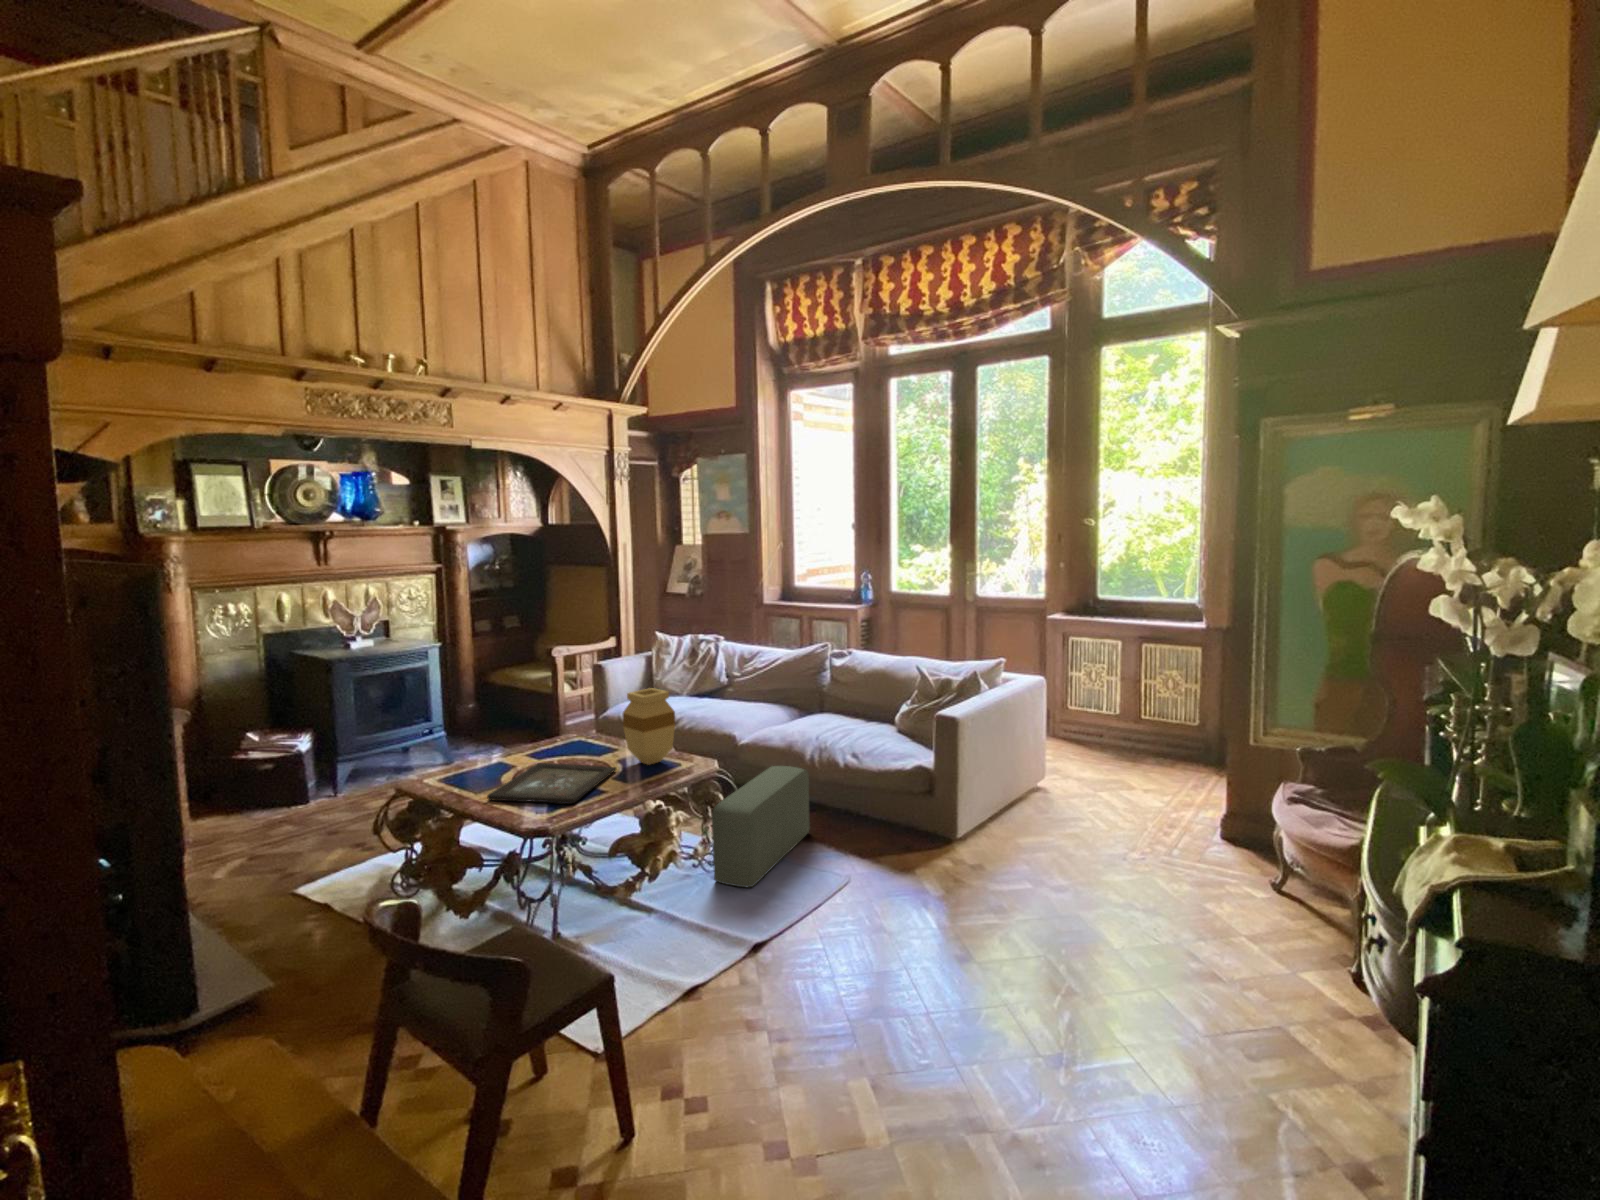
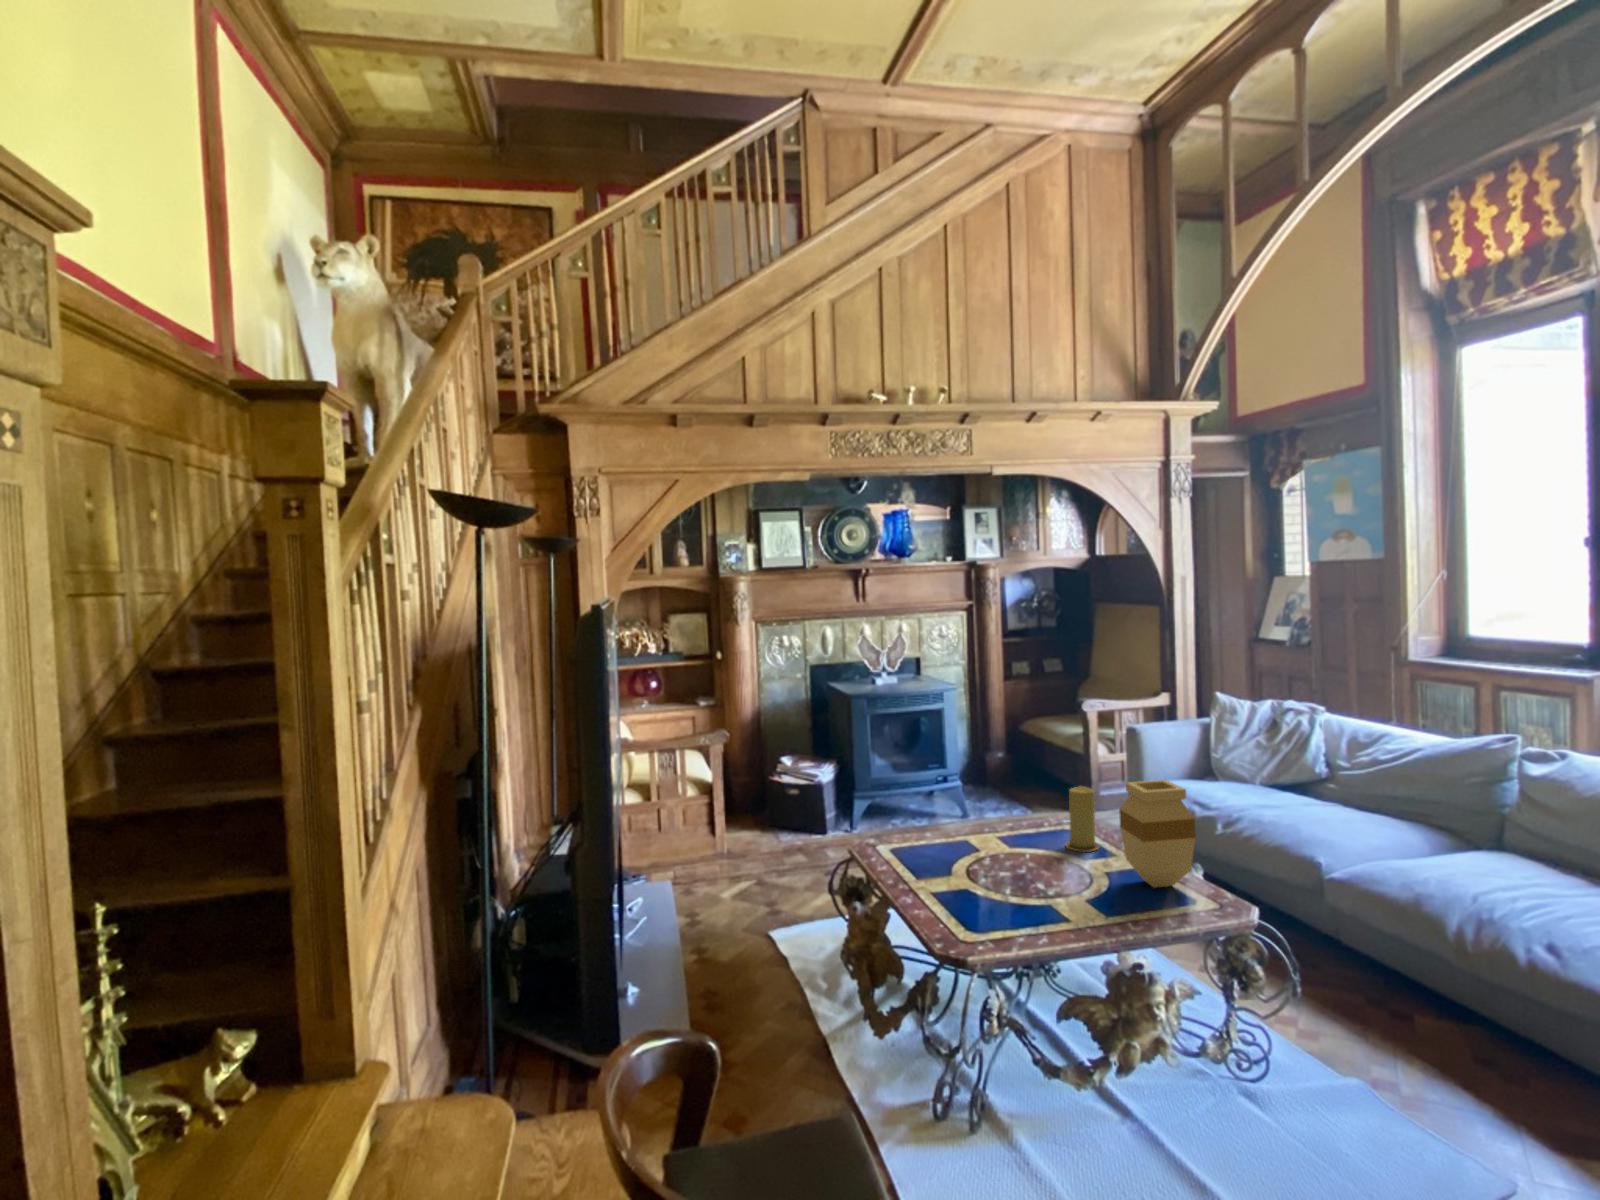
candle: none [575,704,601,753] -> present [1065,787,1100,852]
tray: present [487,763,616,804] -> none [934,854,1106,924]
pouf: present [712,766,810,888] -> none [1247,927,1448,1124]

